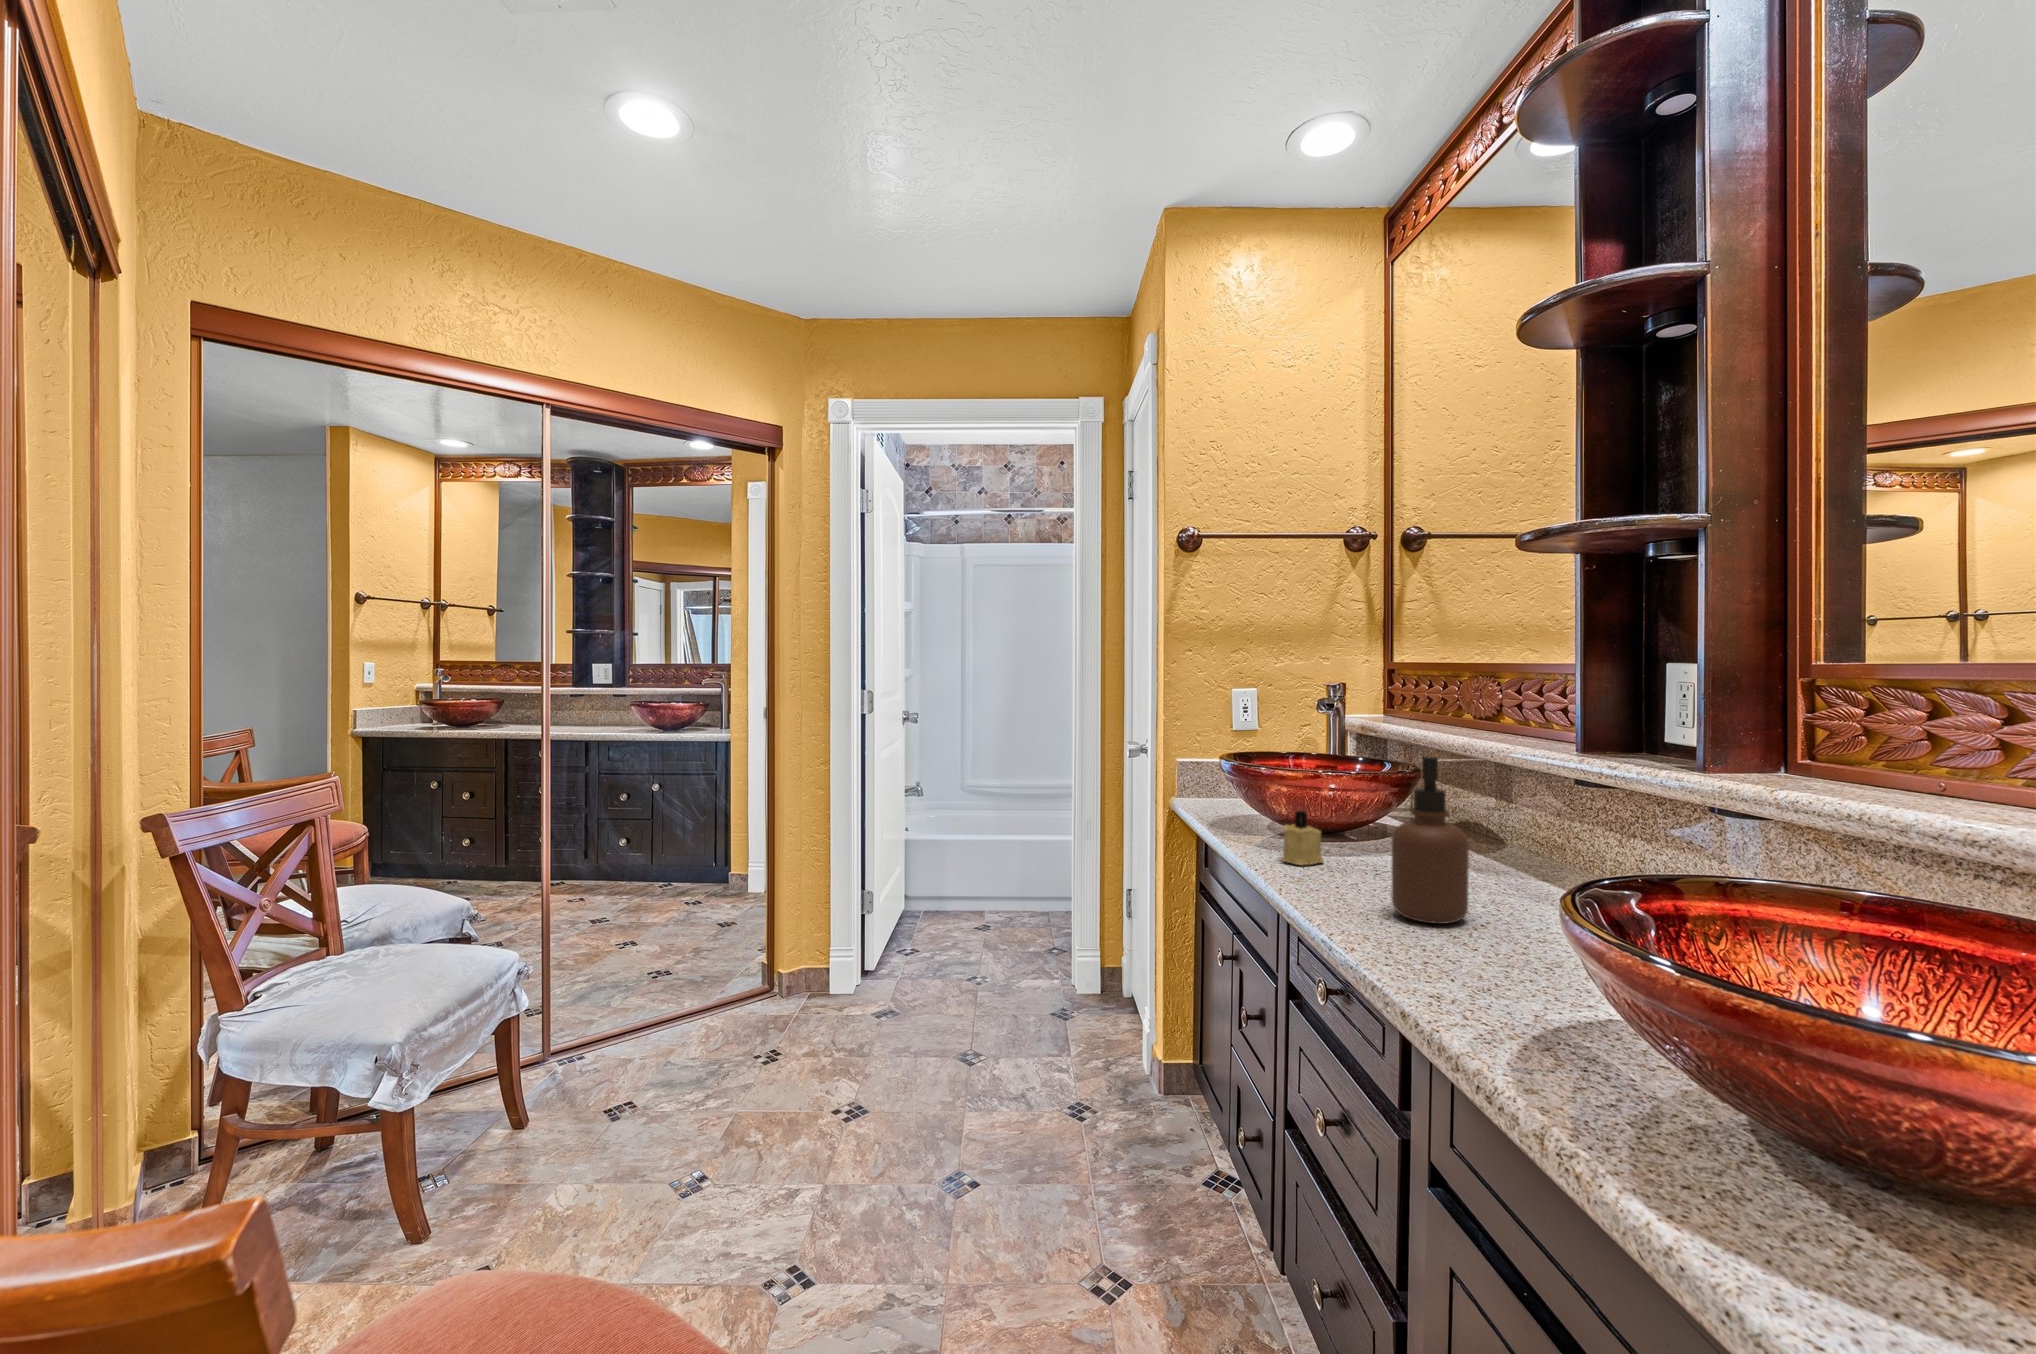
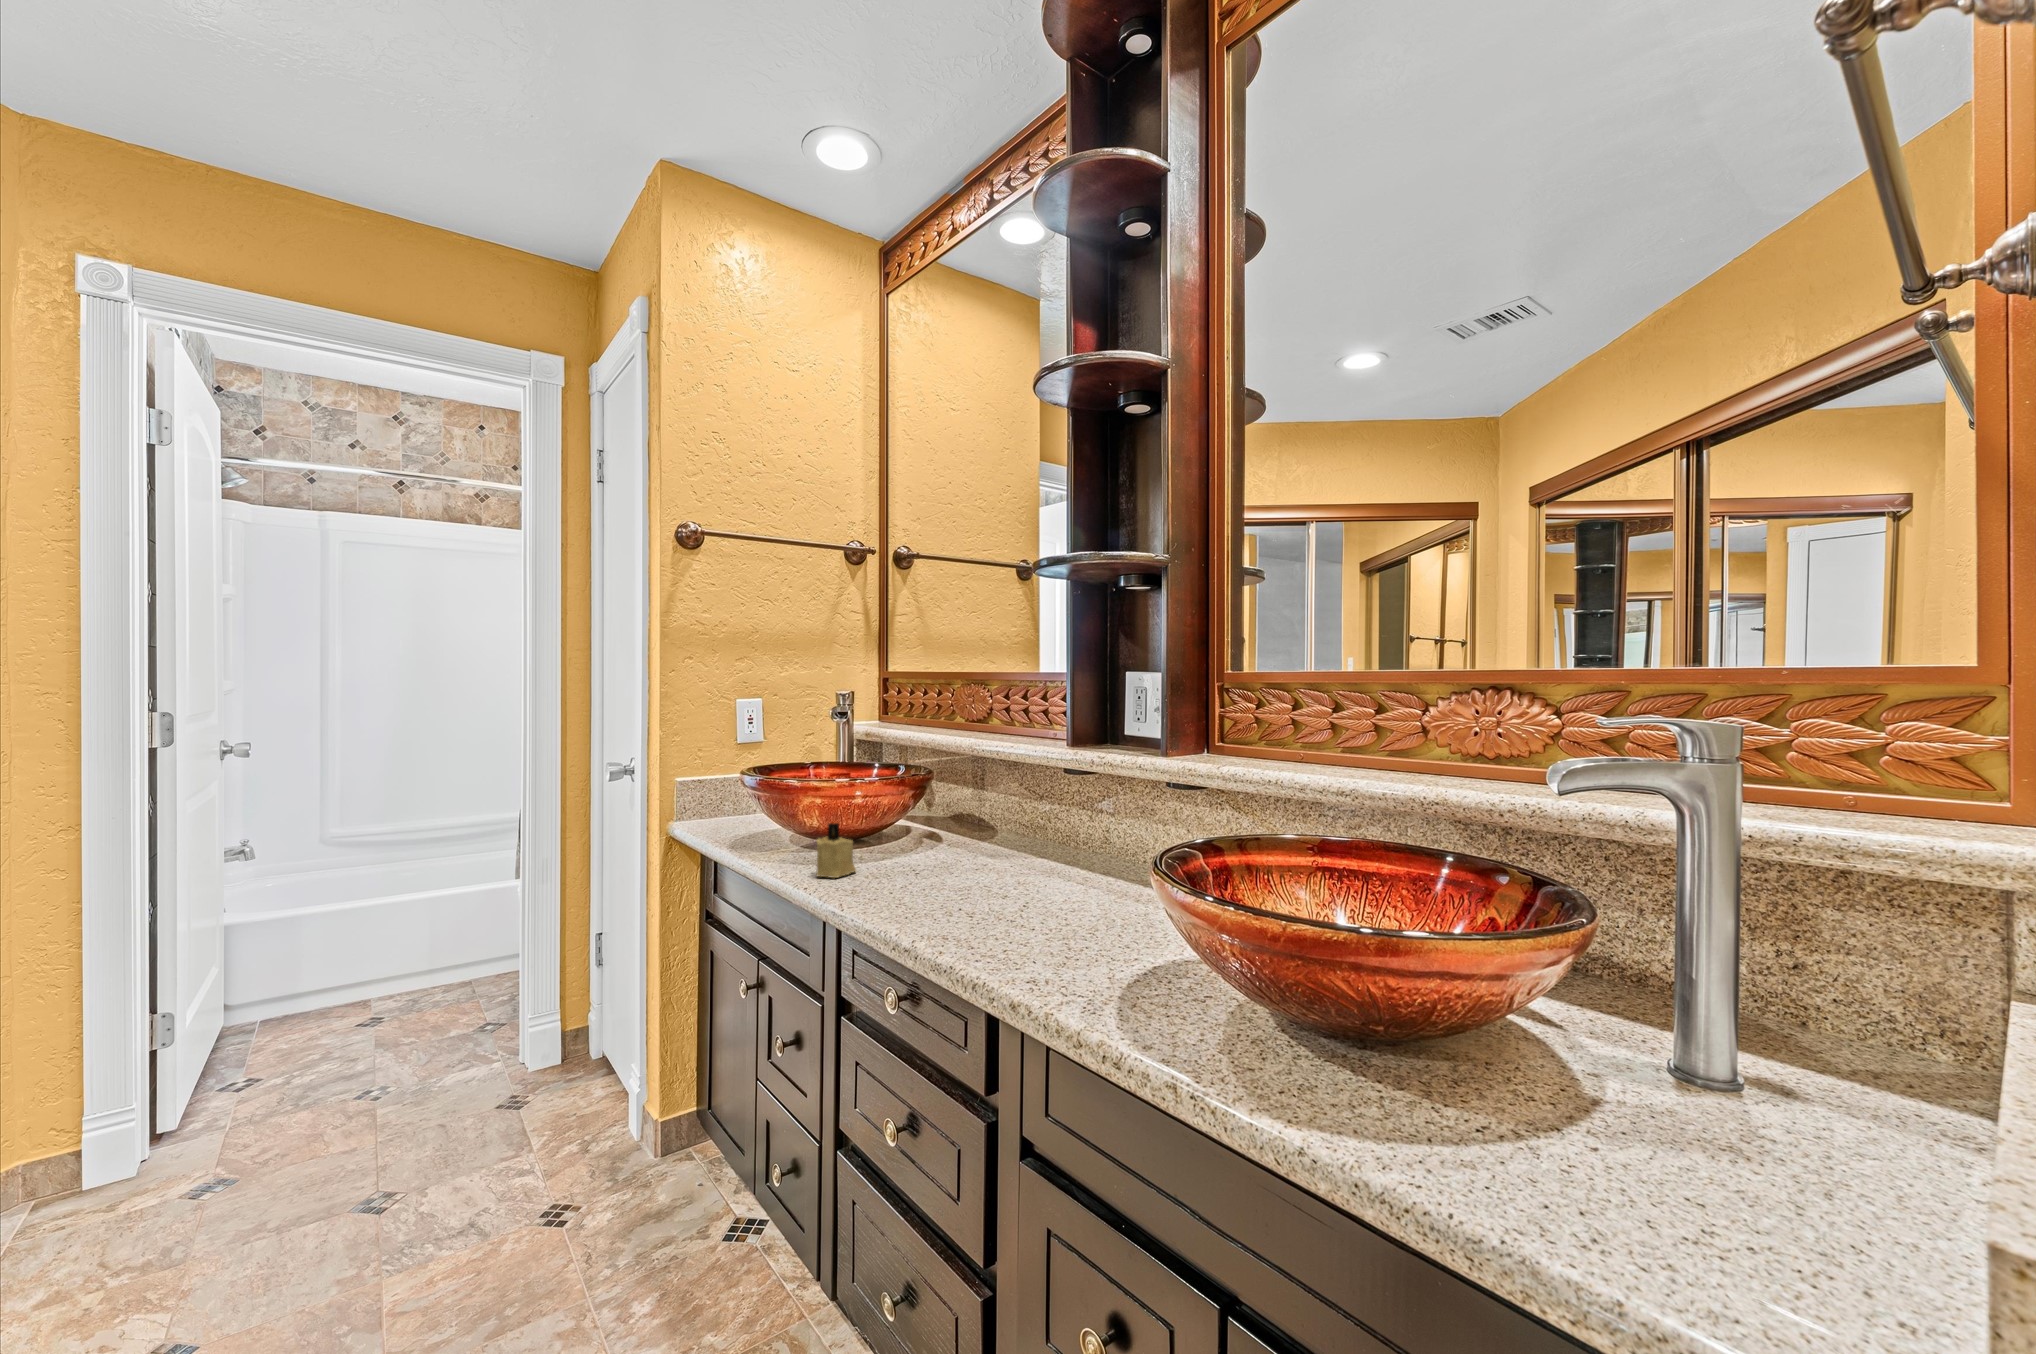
soap dispenser: present [1392,757,1469,924] -> none [943,758,1007,913]

